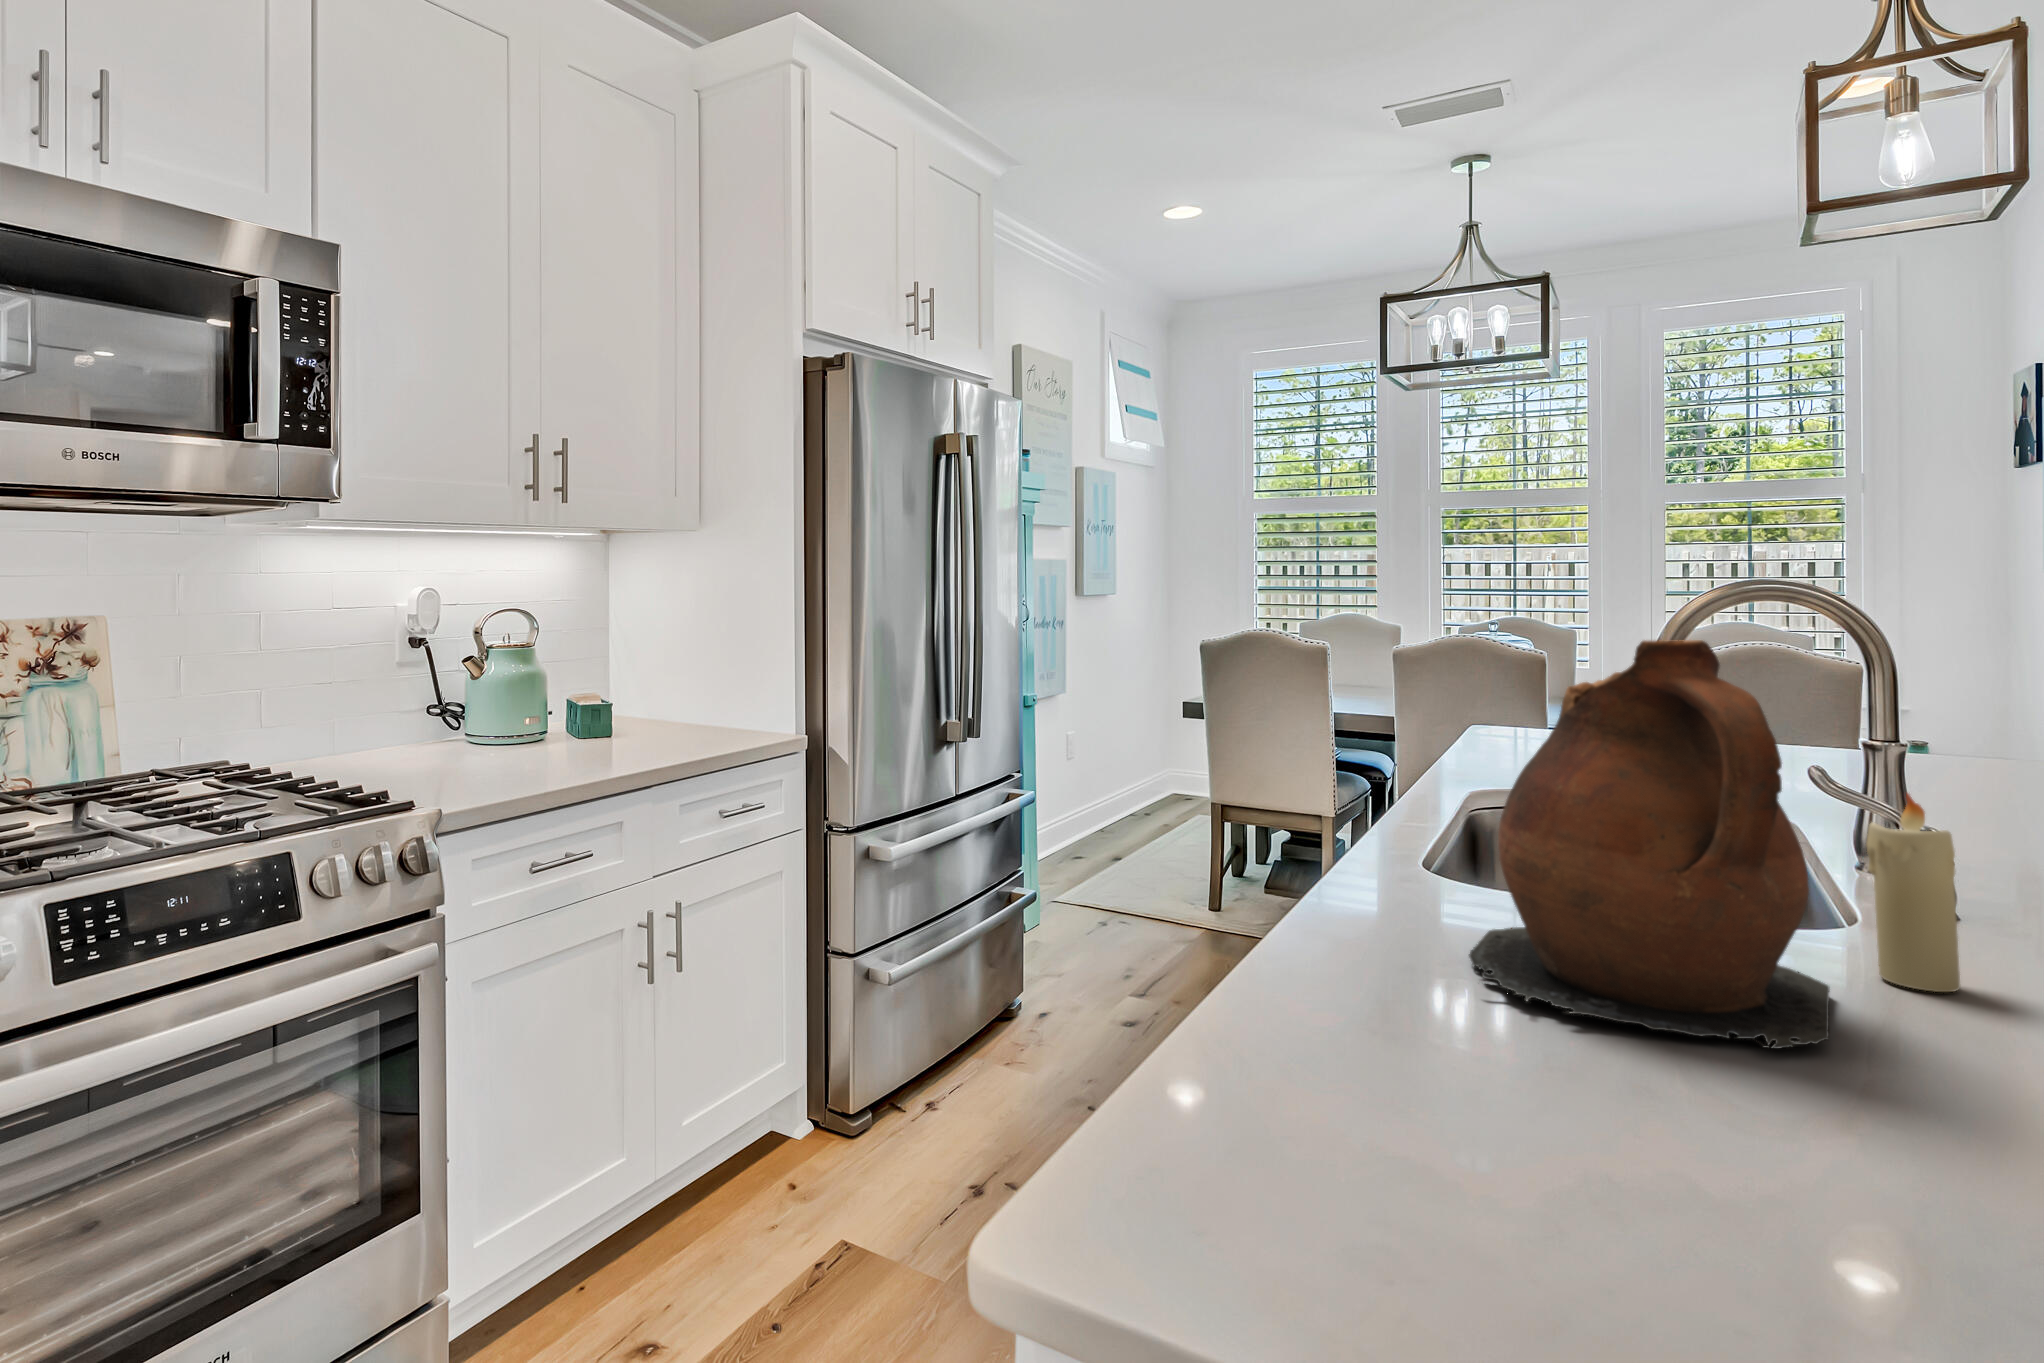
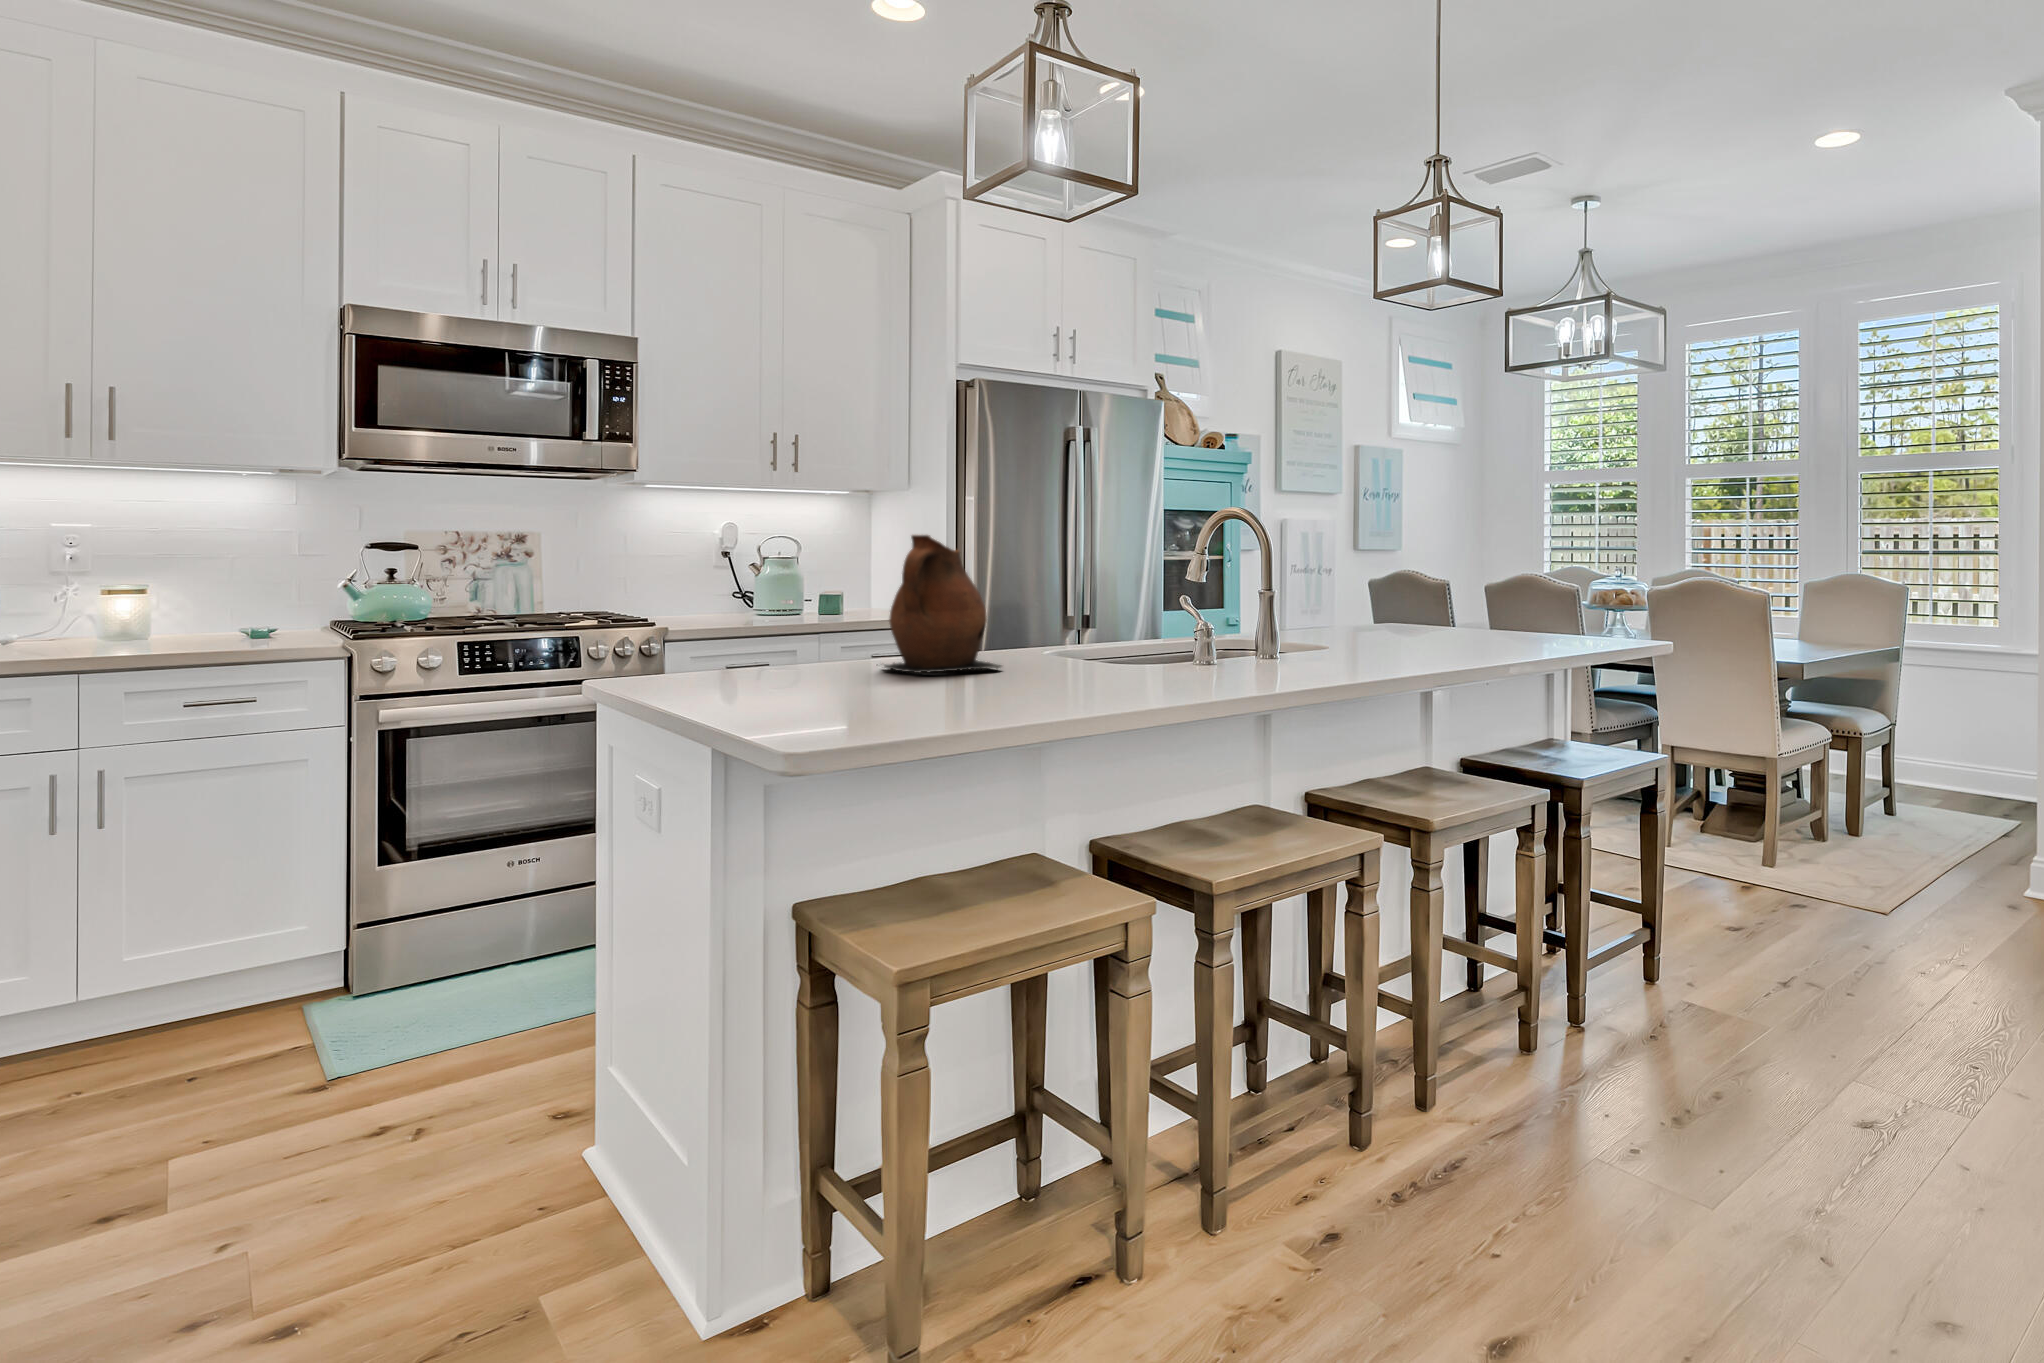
candle: present [1867,793,1960,992] -> none [1031,598,1055,673]

